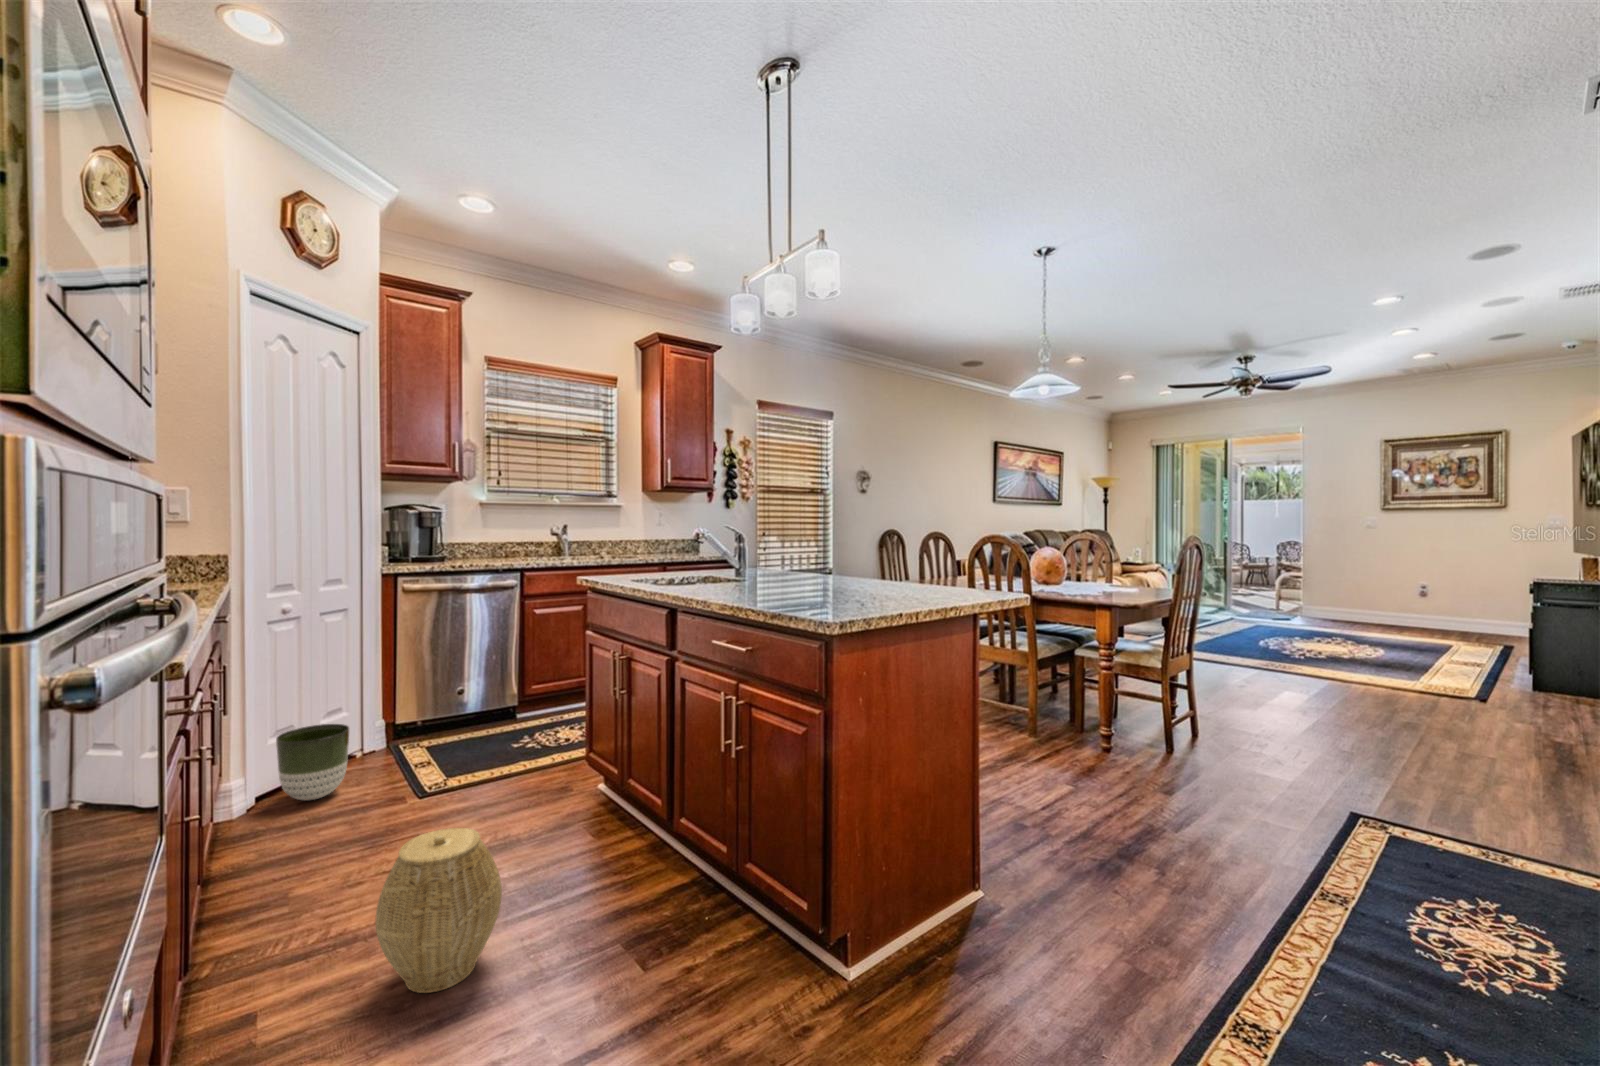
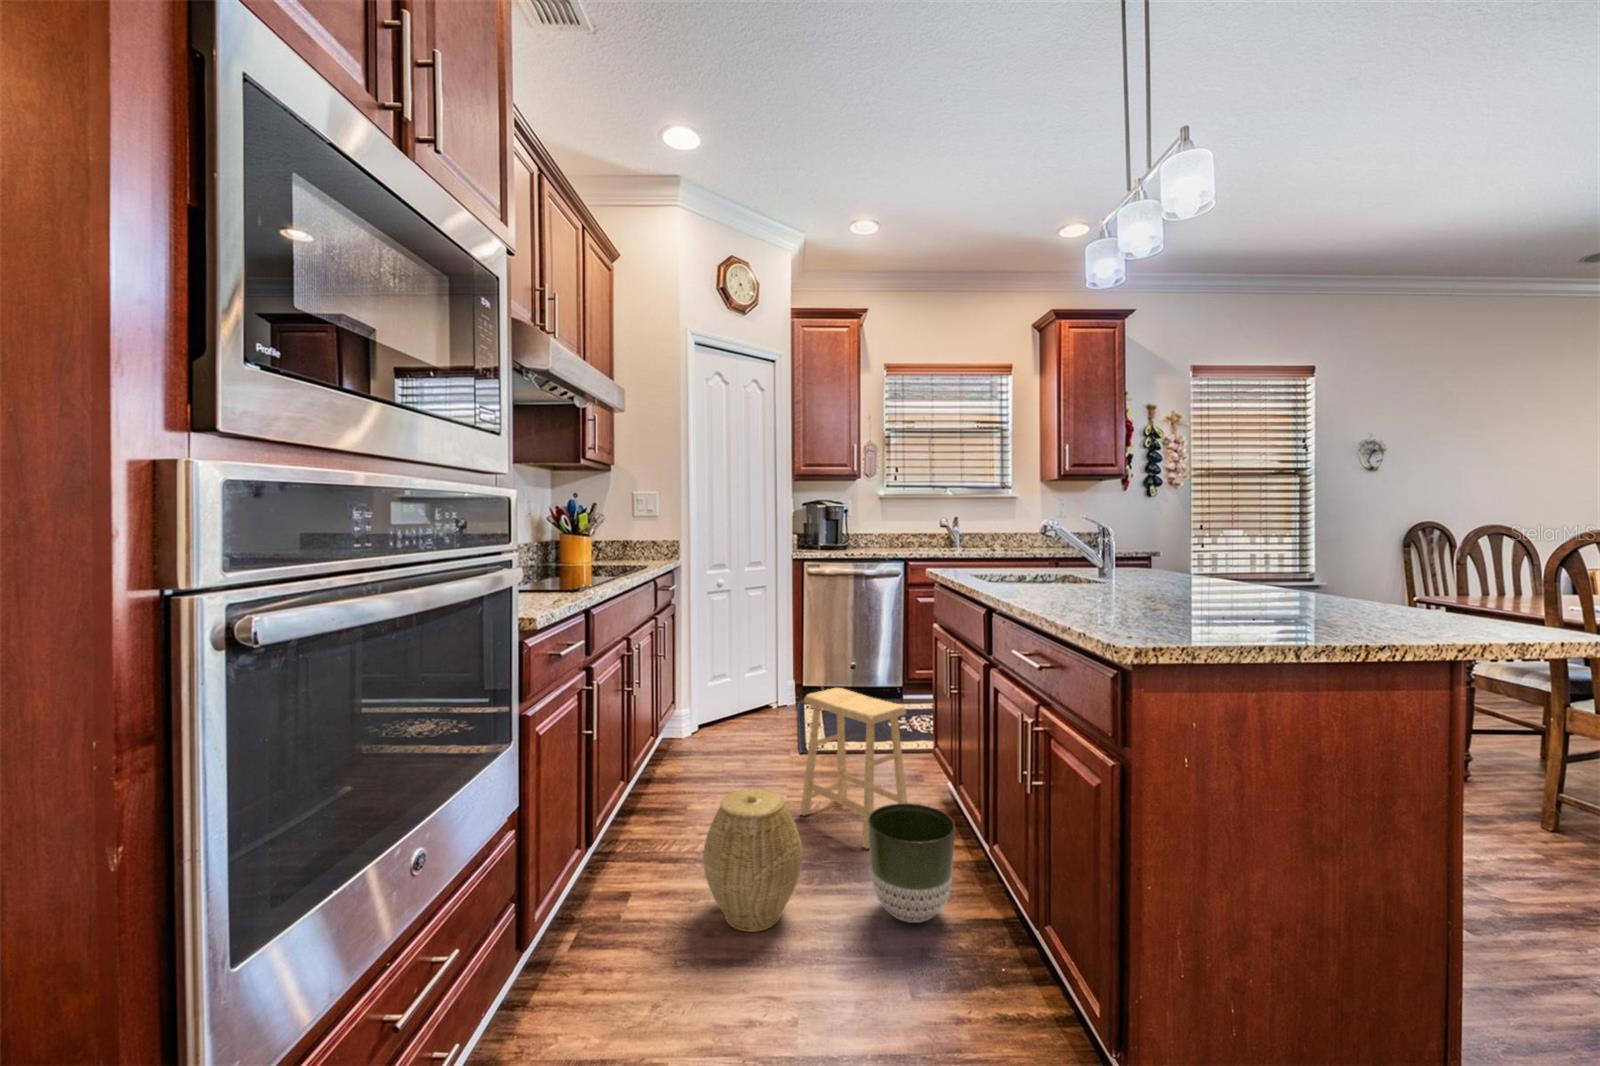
footstool: none [450,708,579,866] -> present [801,688,908,849]
planter: present [276,724,349,801] -> present [868,803,955,923]

